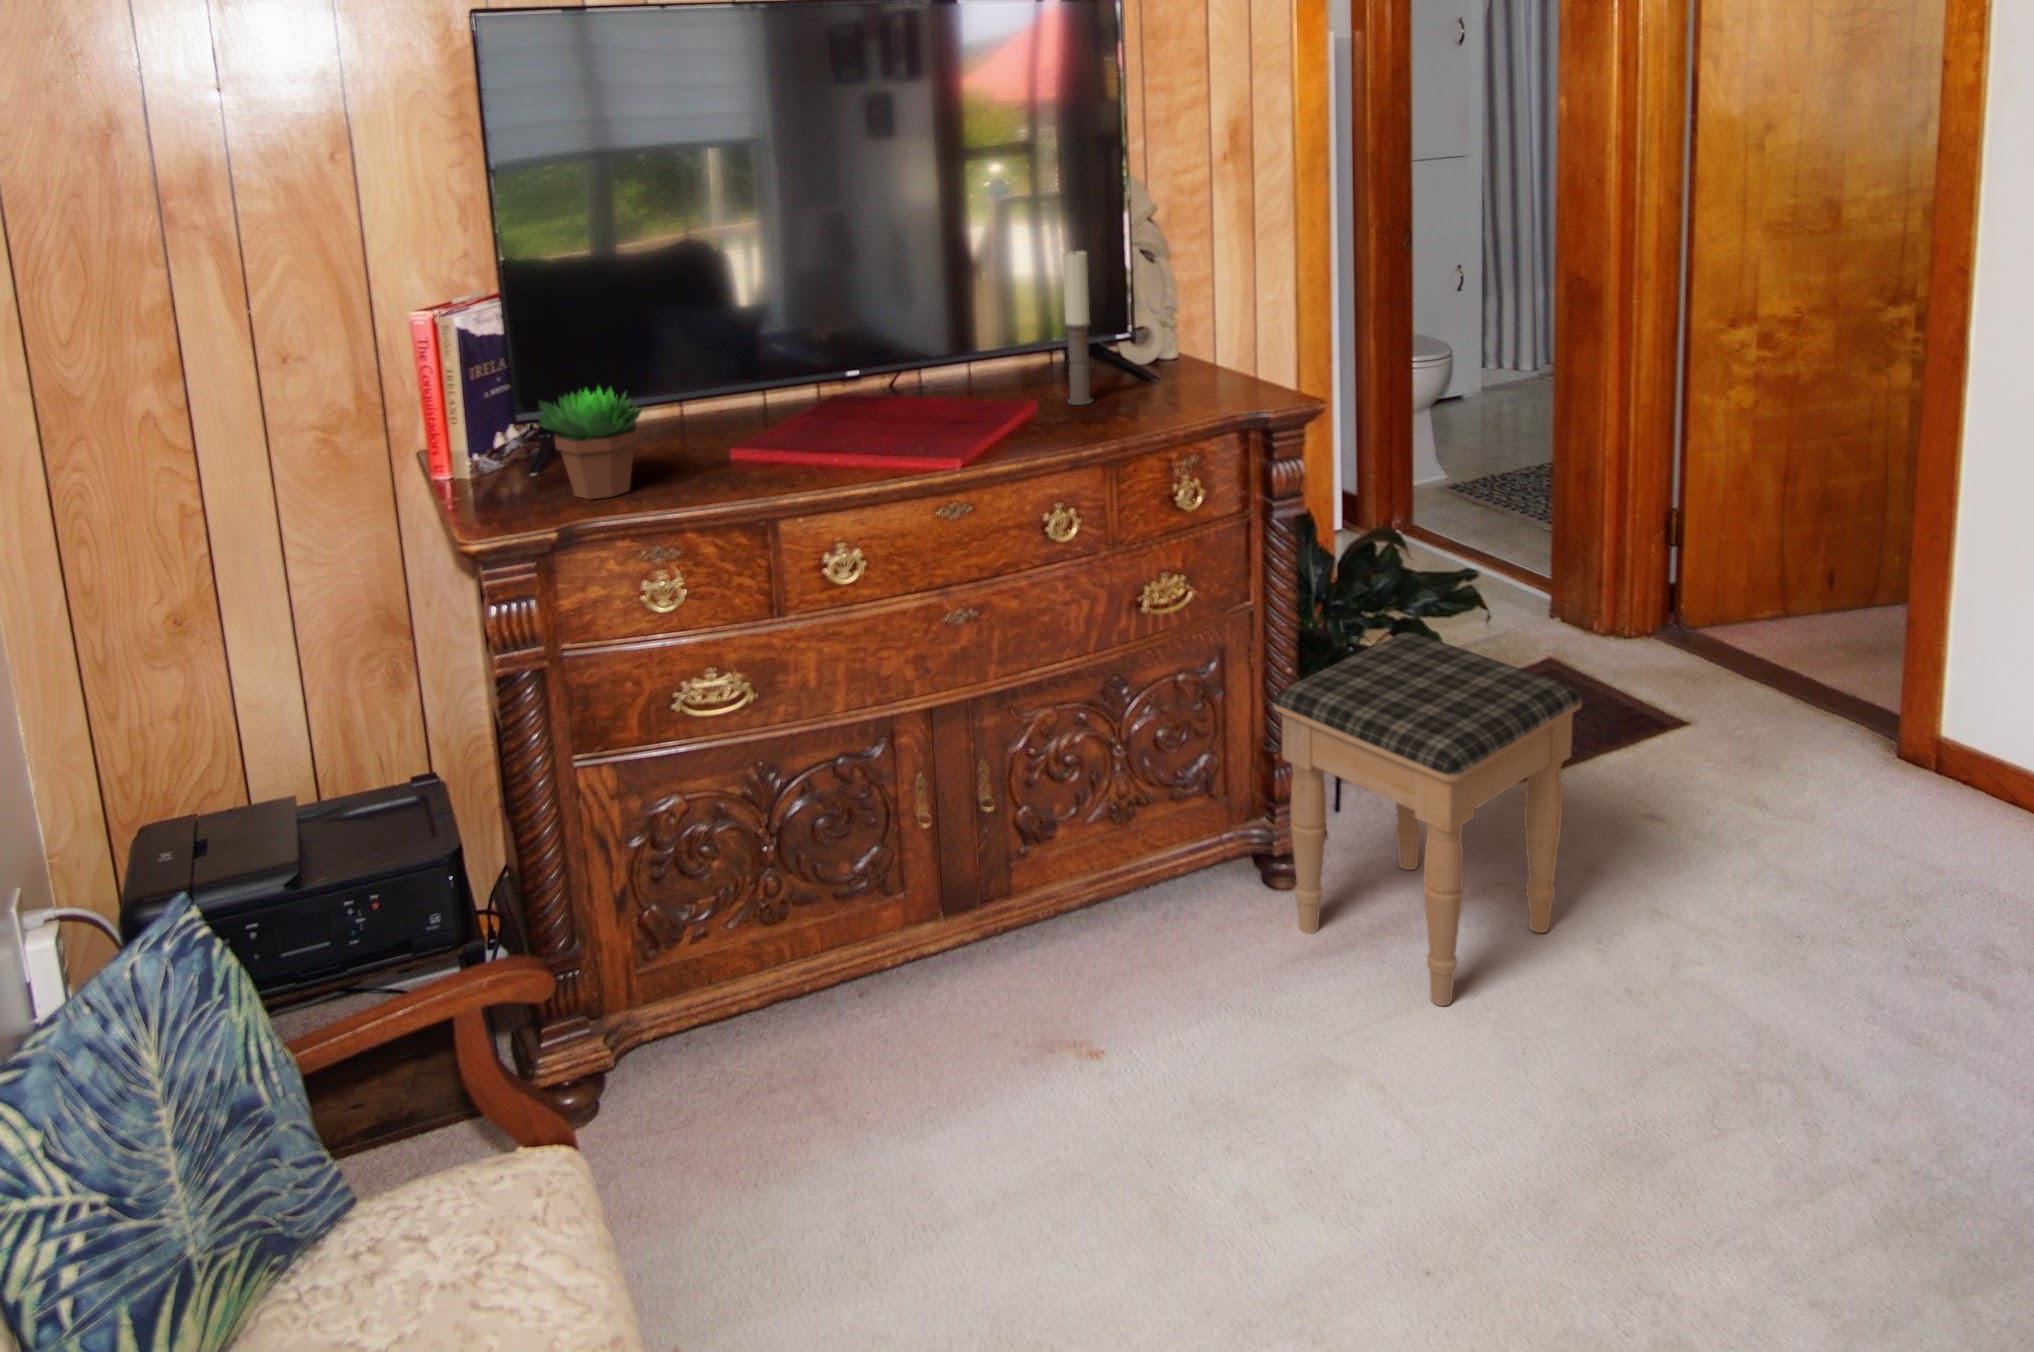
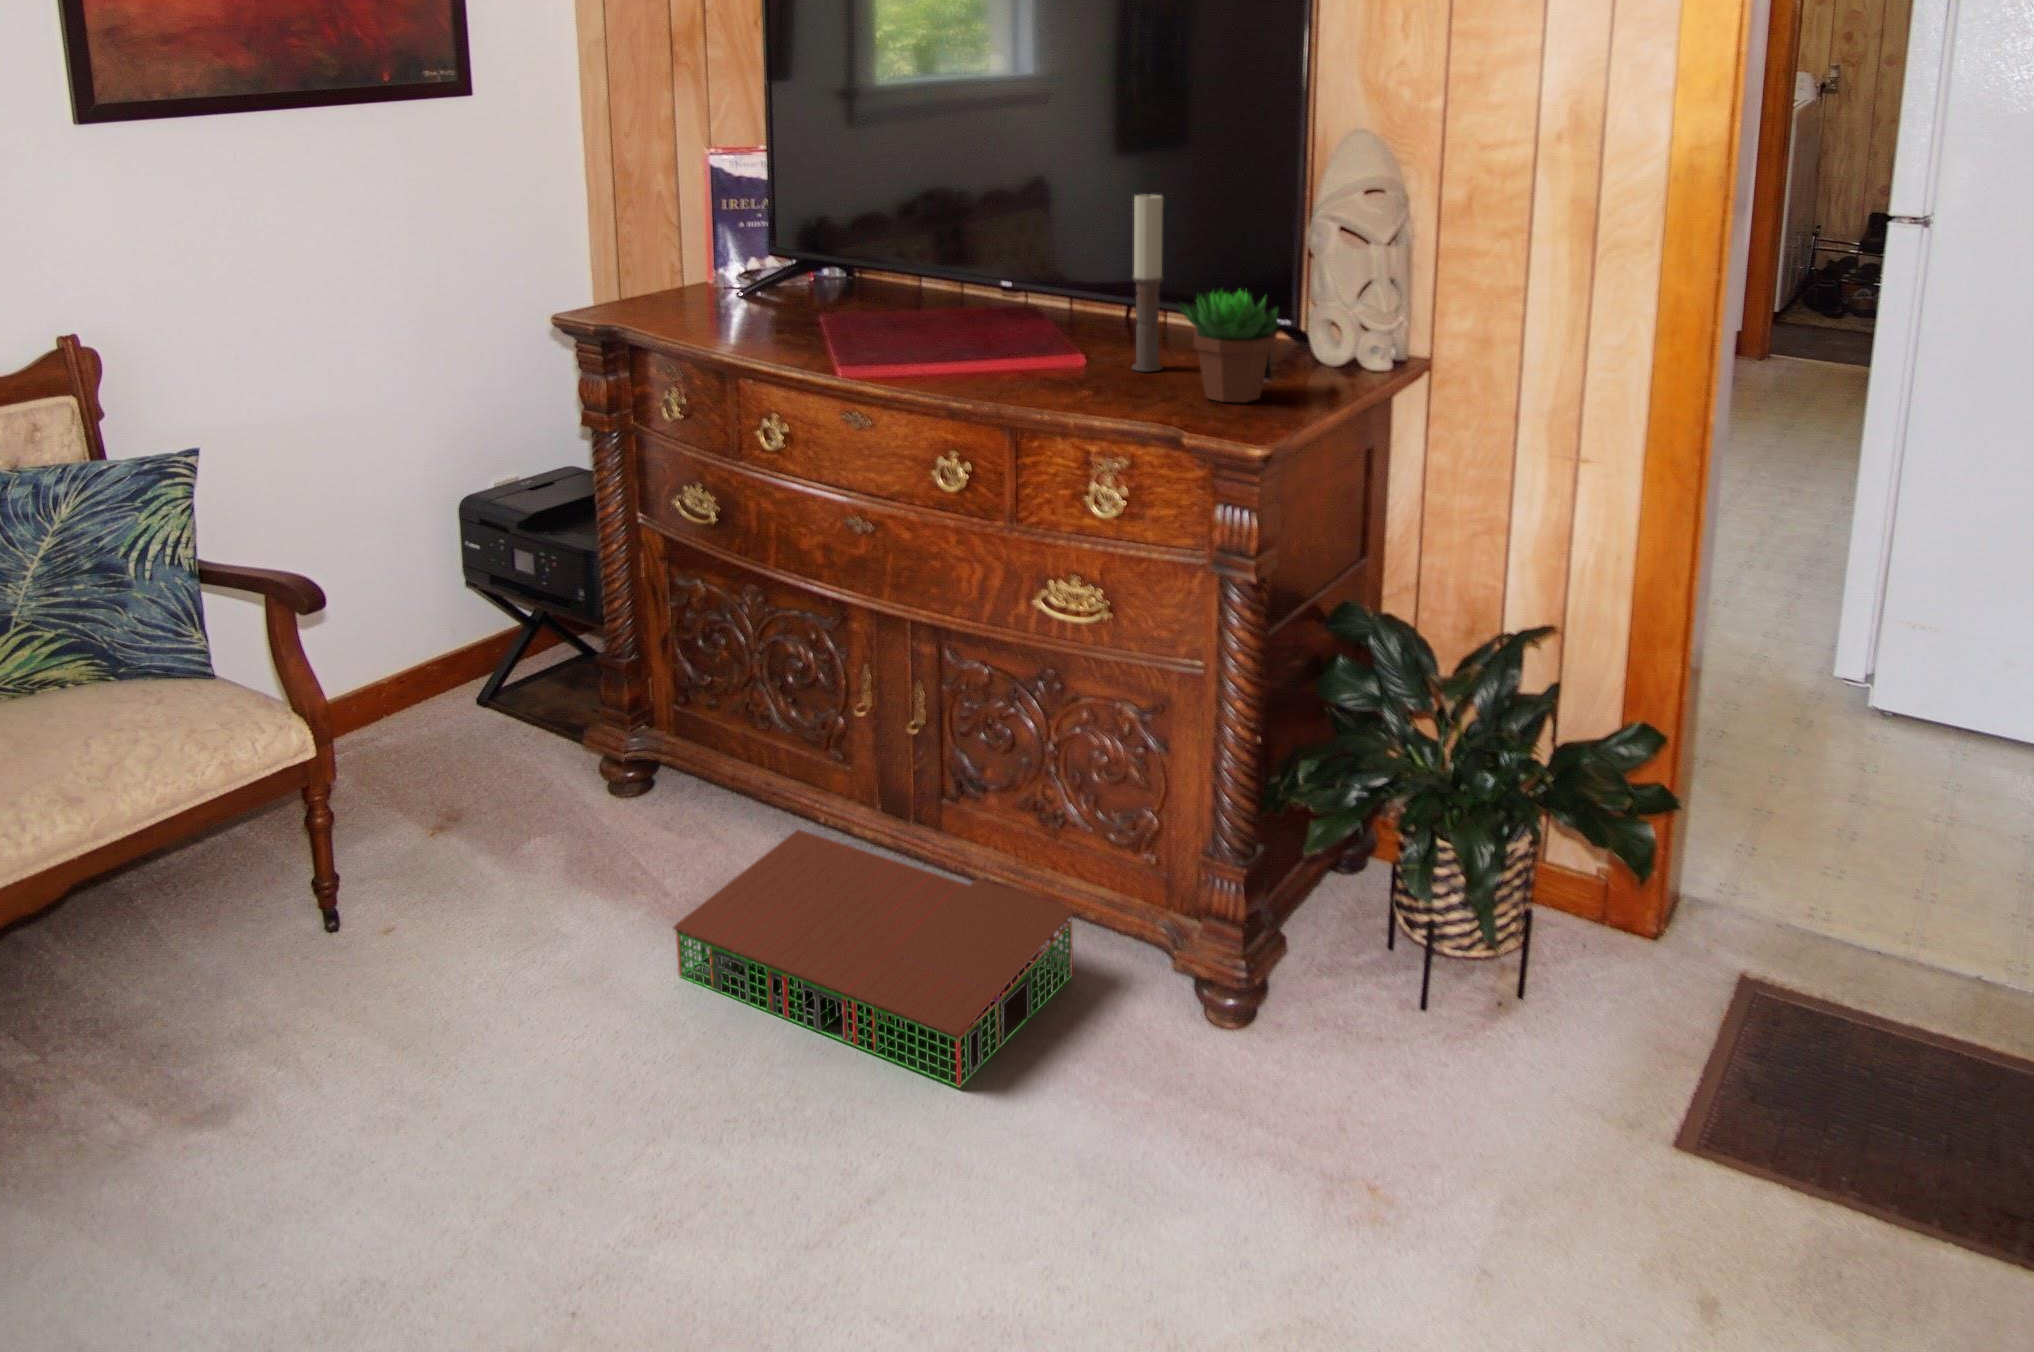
succulent plant: present [536,387,643,500] -> present [1179,290,1281,403]
footstool: present [1274,632,1582,1006] -> none [1009,758,1373,1269]
storage bin: none [910,859,1283,1123] -> present [673,830,1074,1087]

